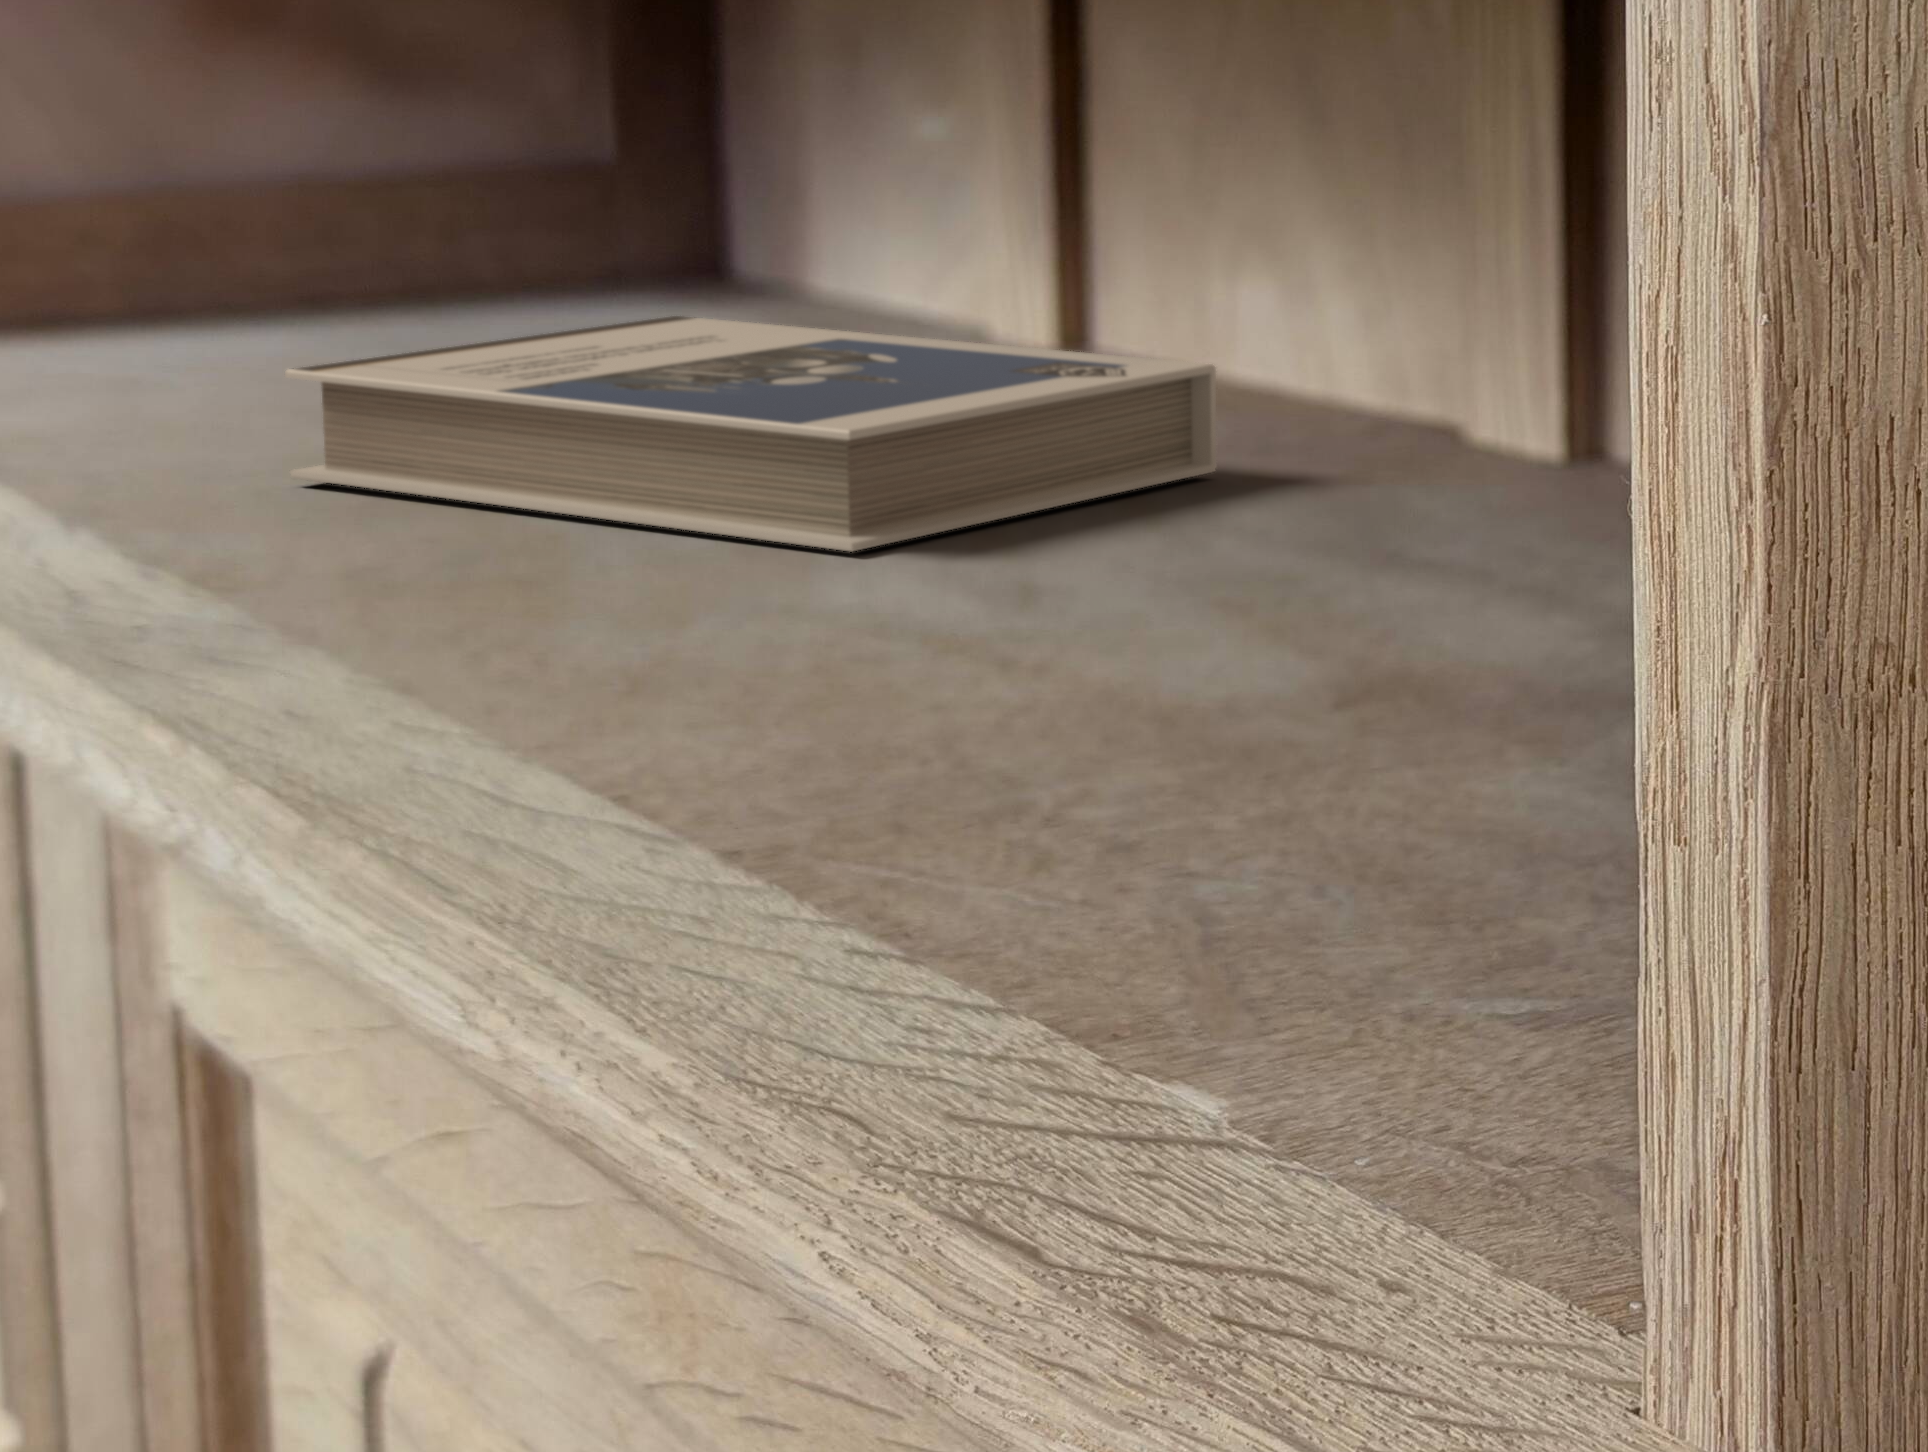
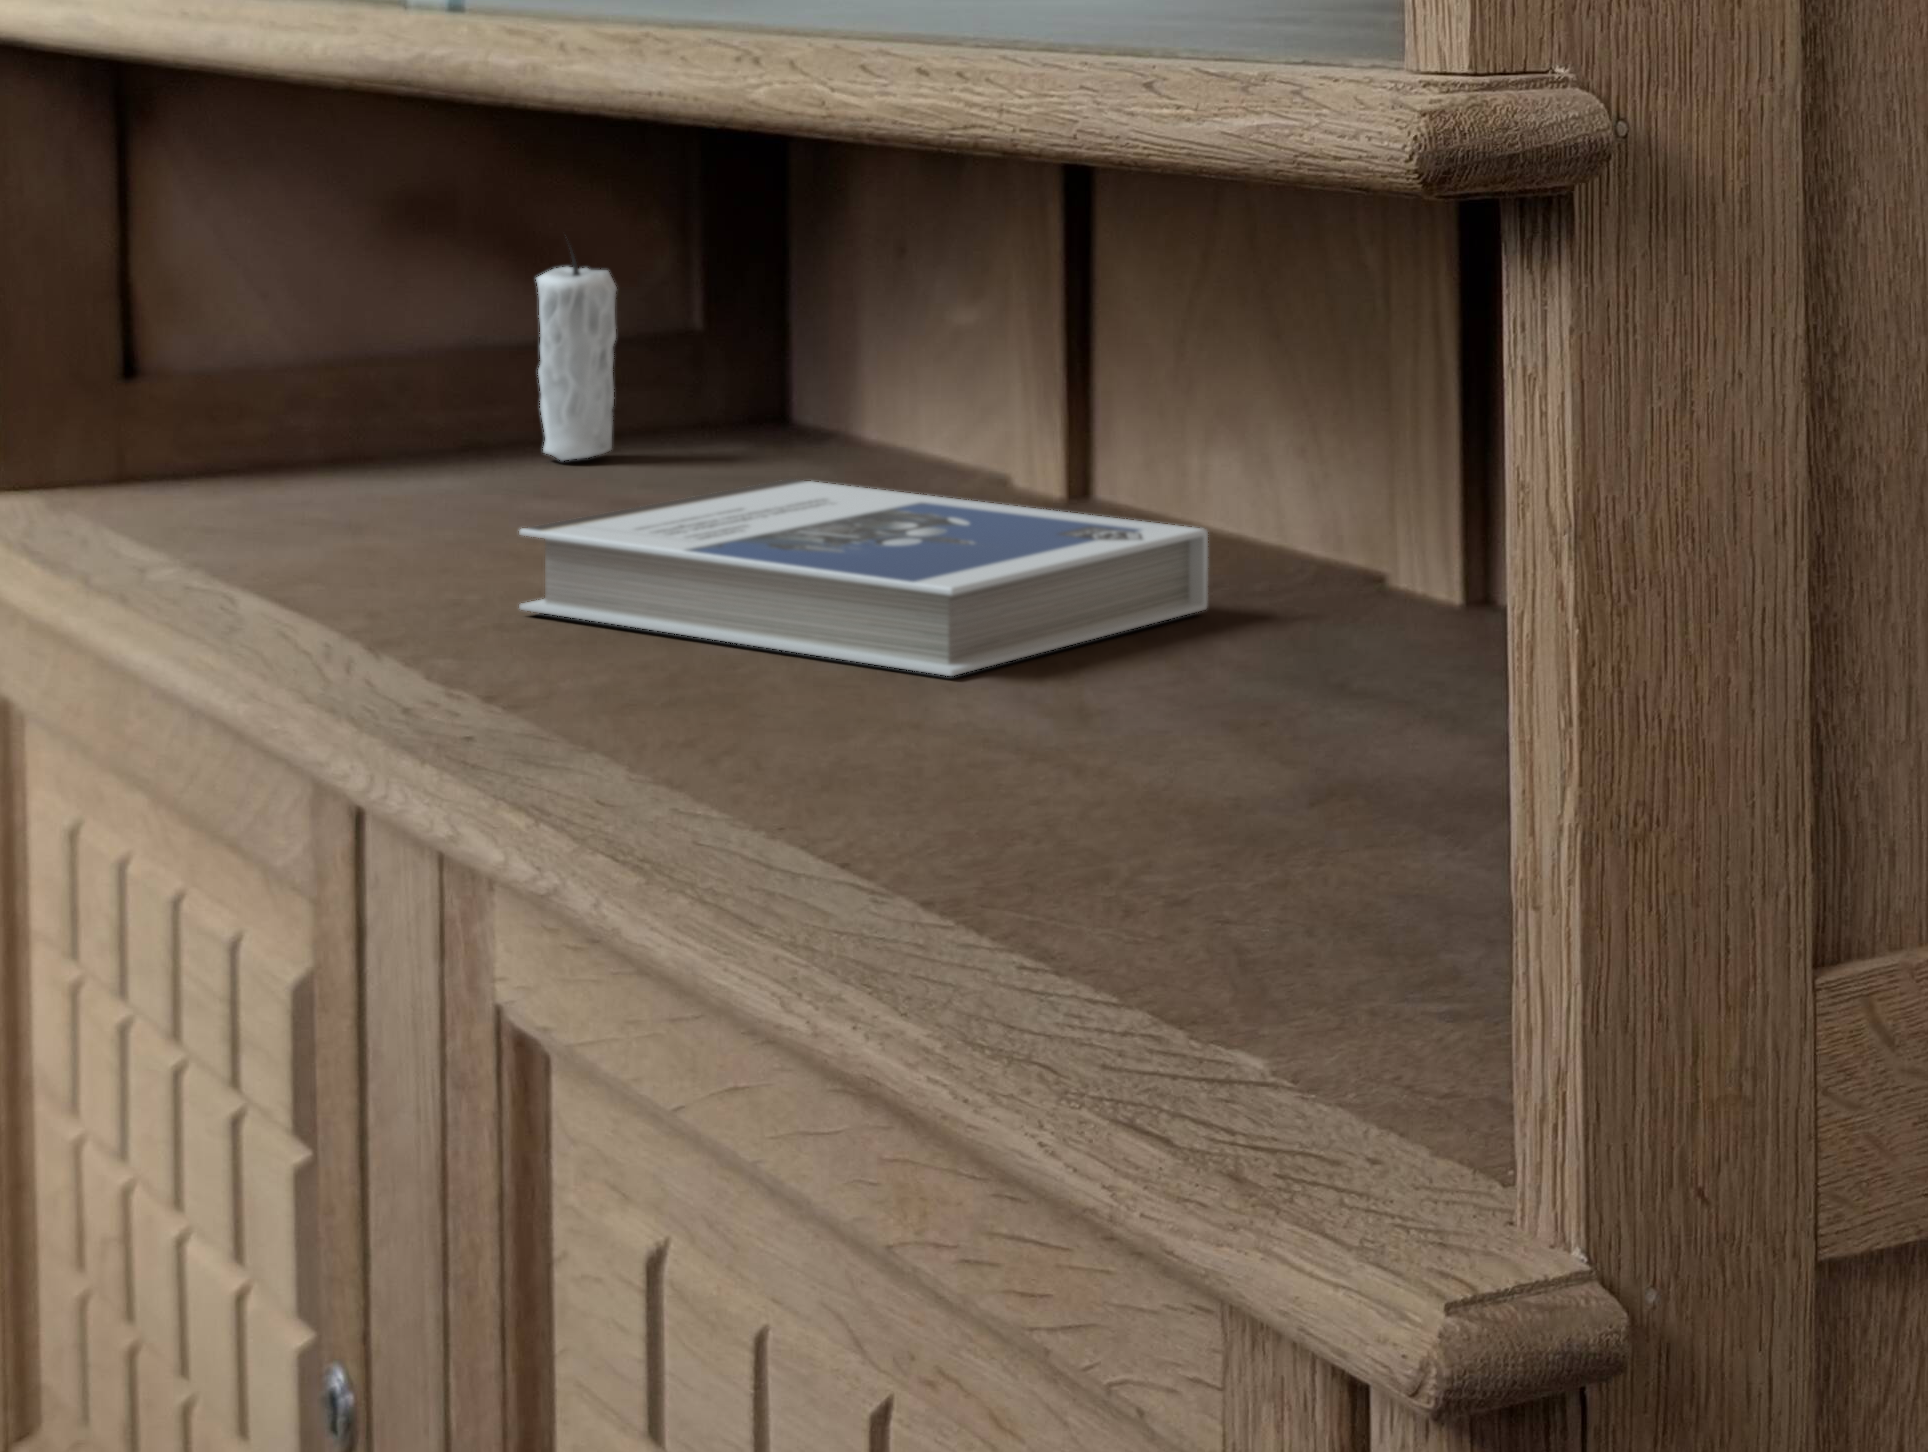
candle: none [384,29,491,320] -> present [536,237,617,460]

